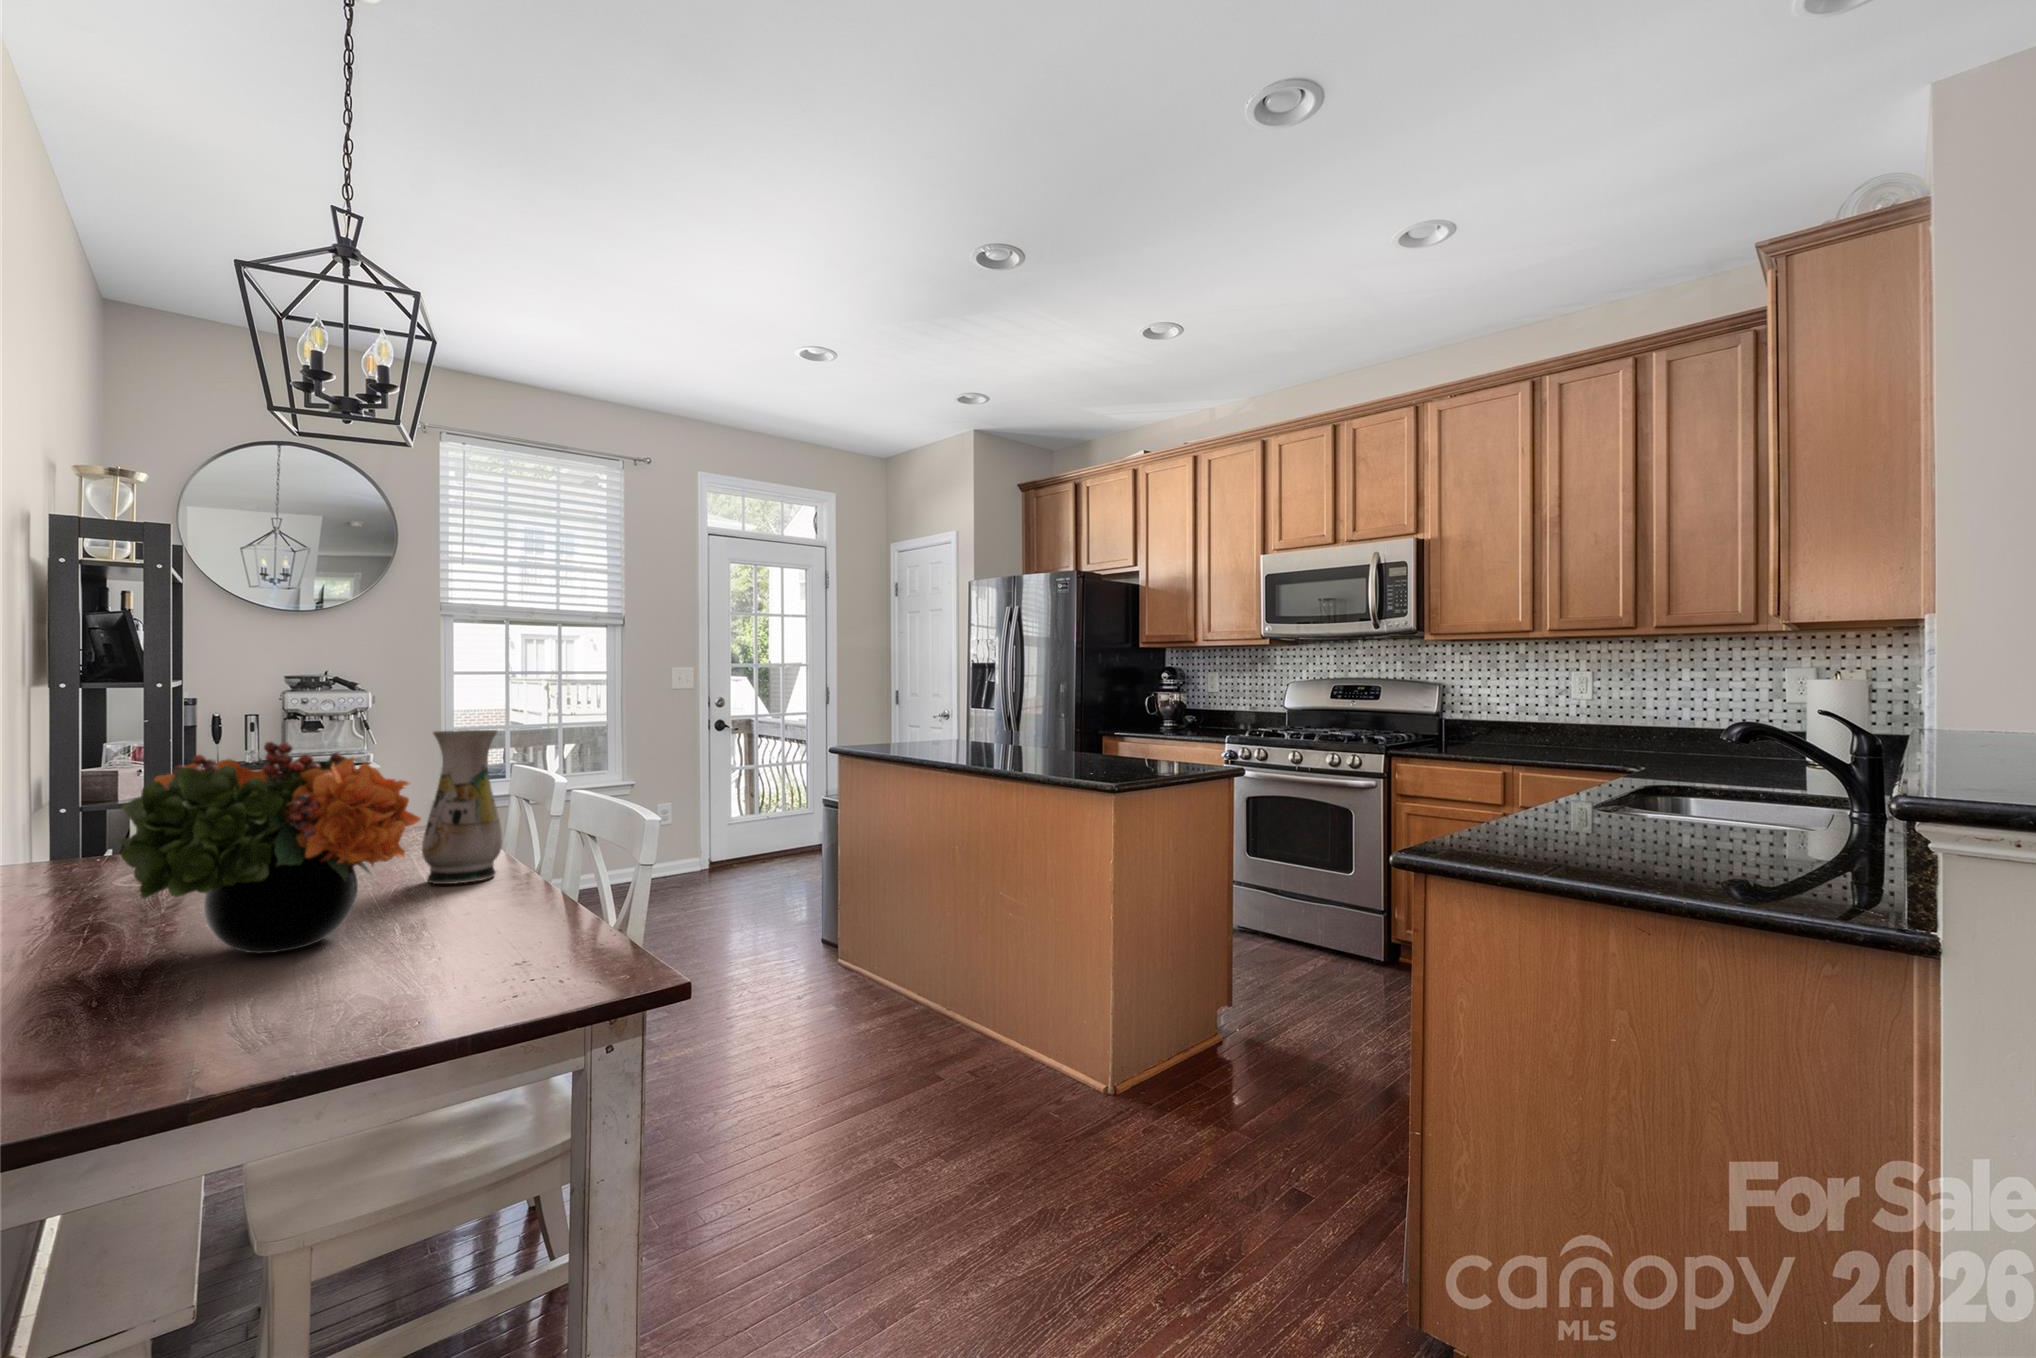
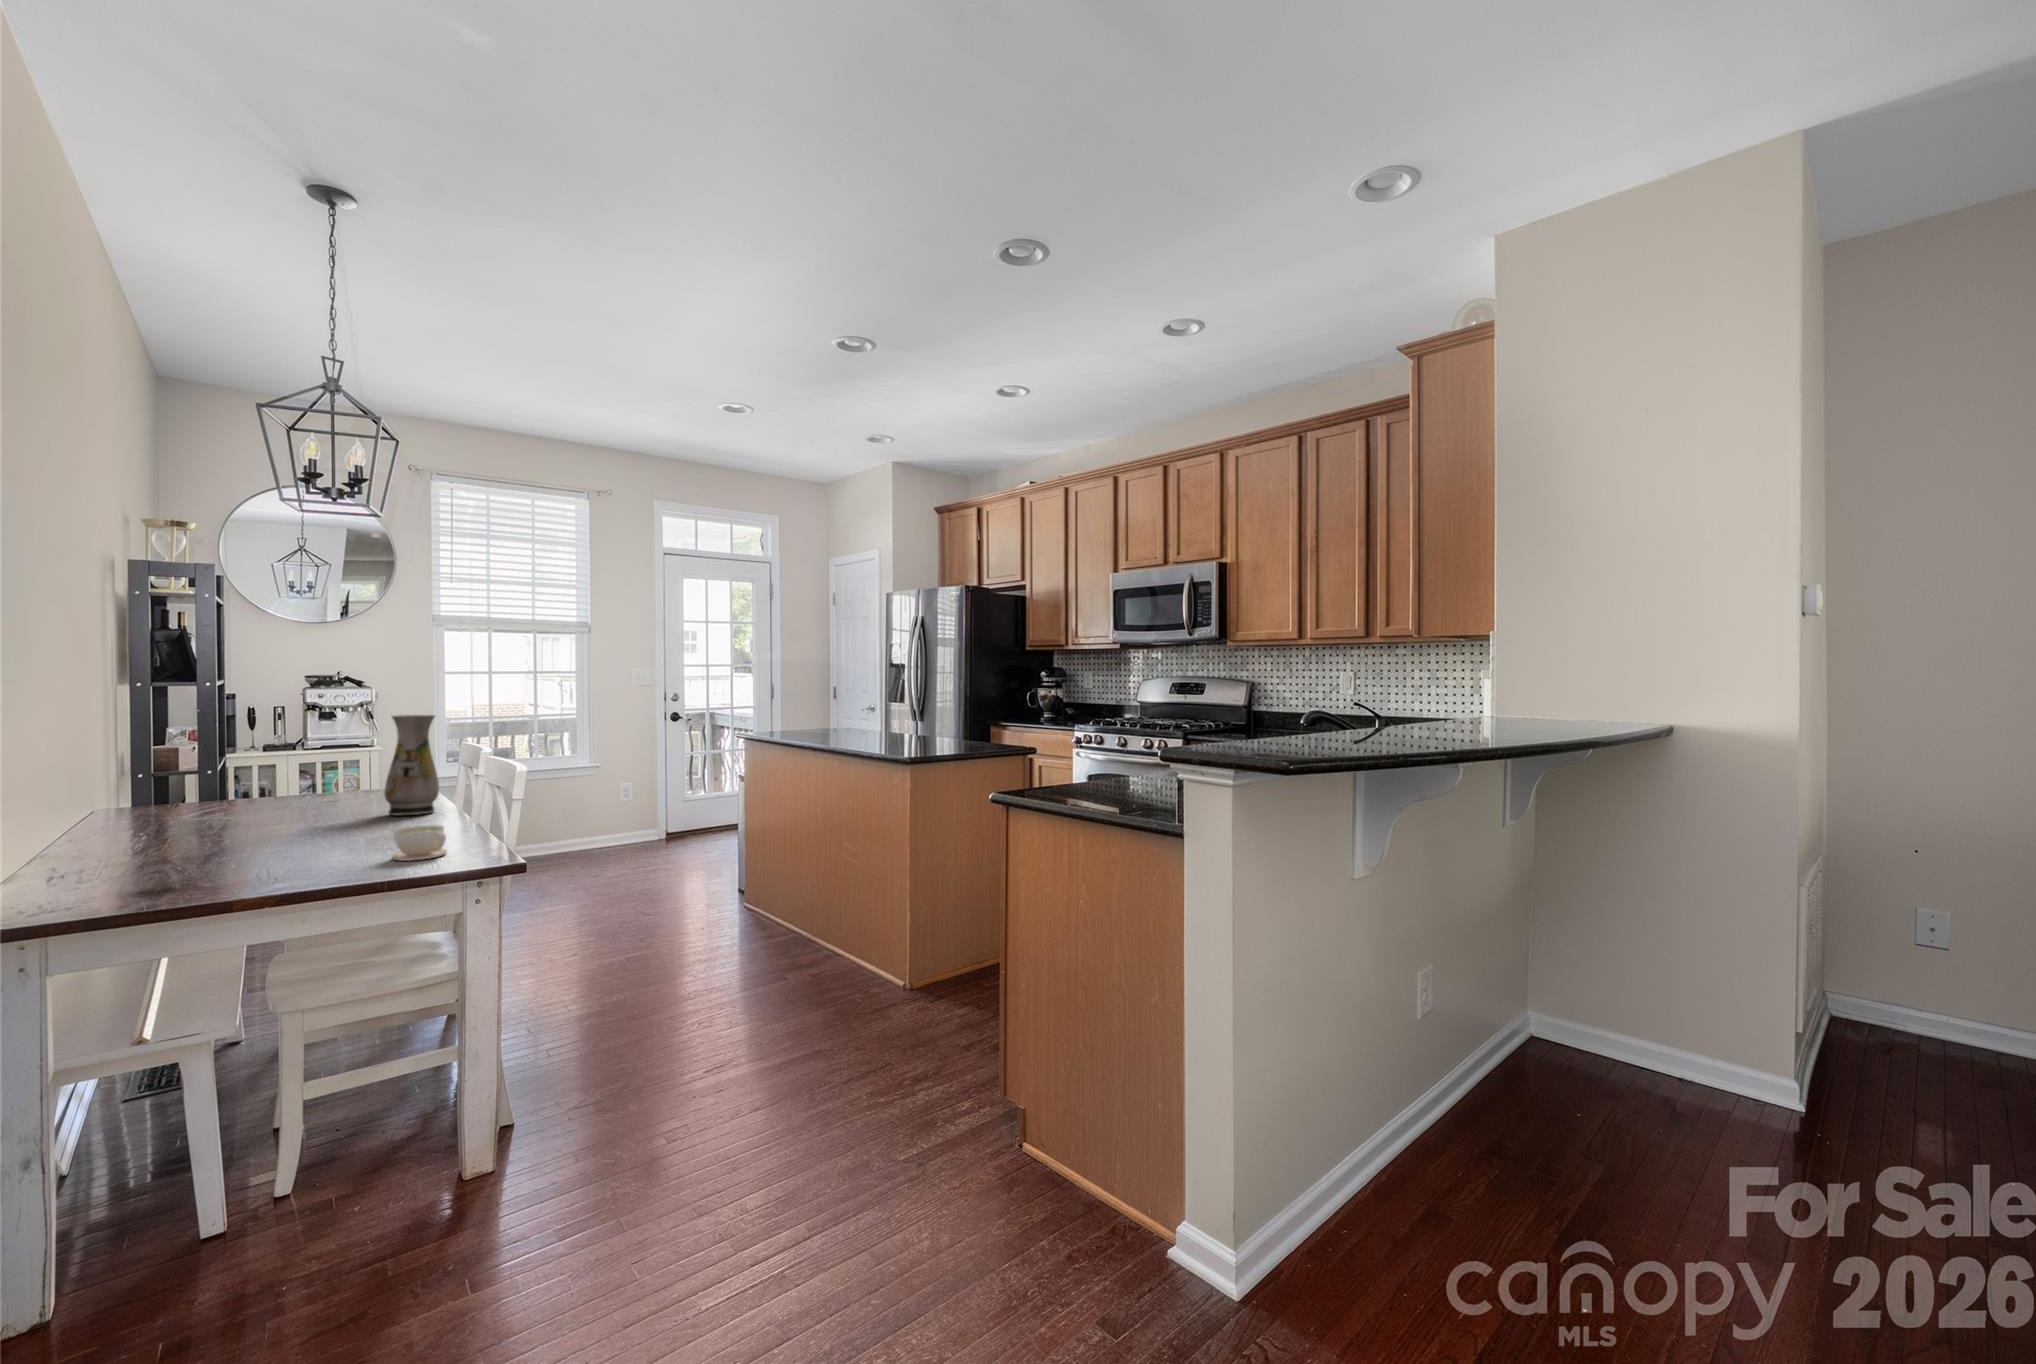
flower arrangement: present [118,742,420,953] -> none [192,720,376,844]
coffee cup: none [469,925,563,996] -> present [392,825,447,861]

